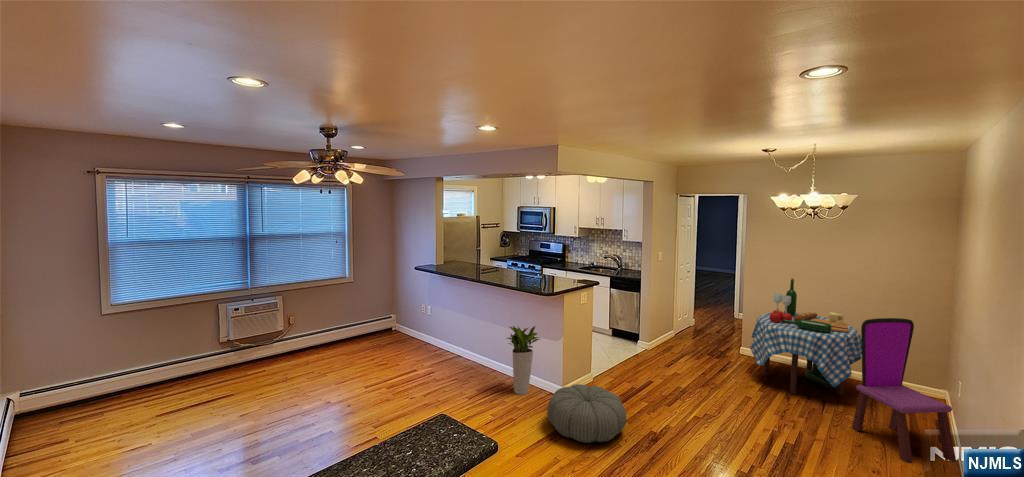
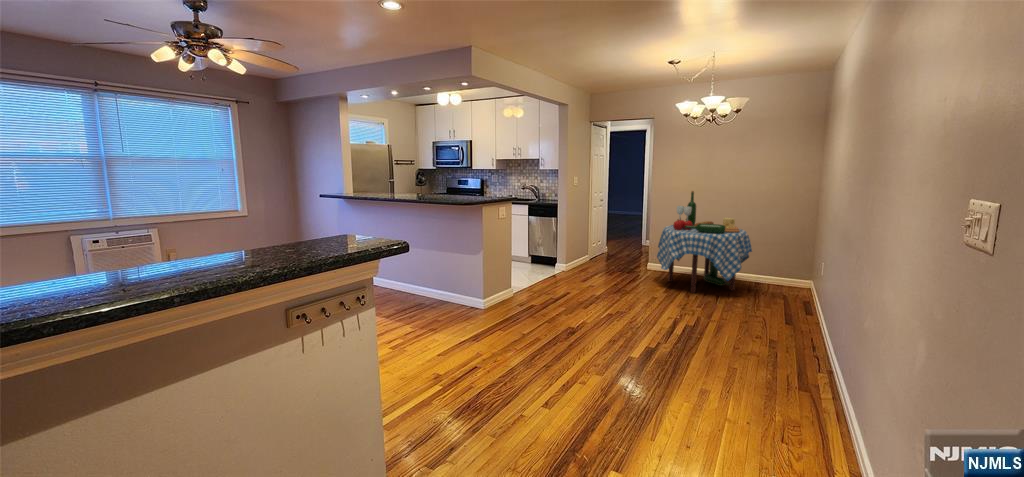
dining chair: present [852,318,956,463] -> none [742,209,823,330]
planter: present [507,326,539,395] -> none [422,240,459,310]
pouf: present [547,384,626,443] -> none [467,291,545,340]

